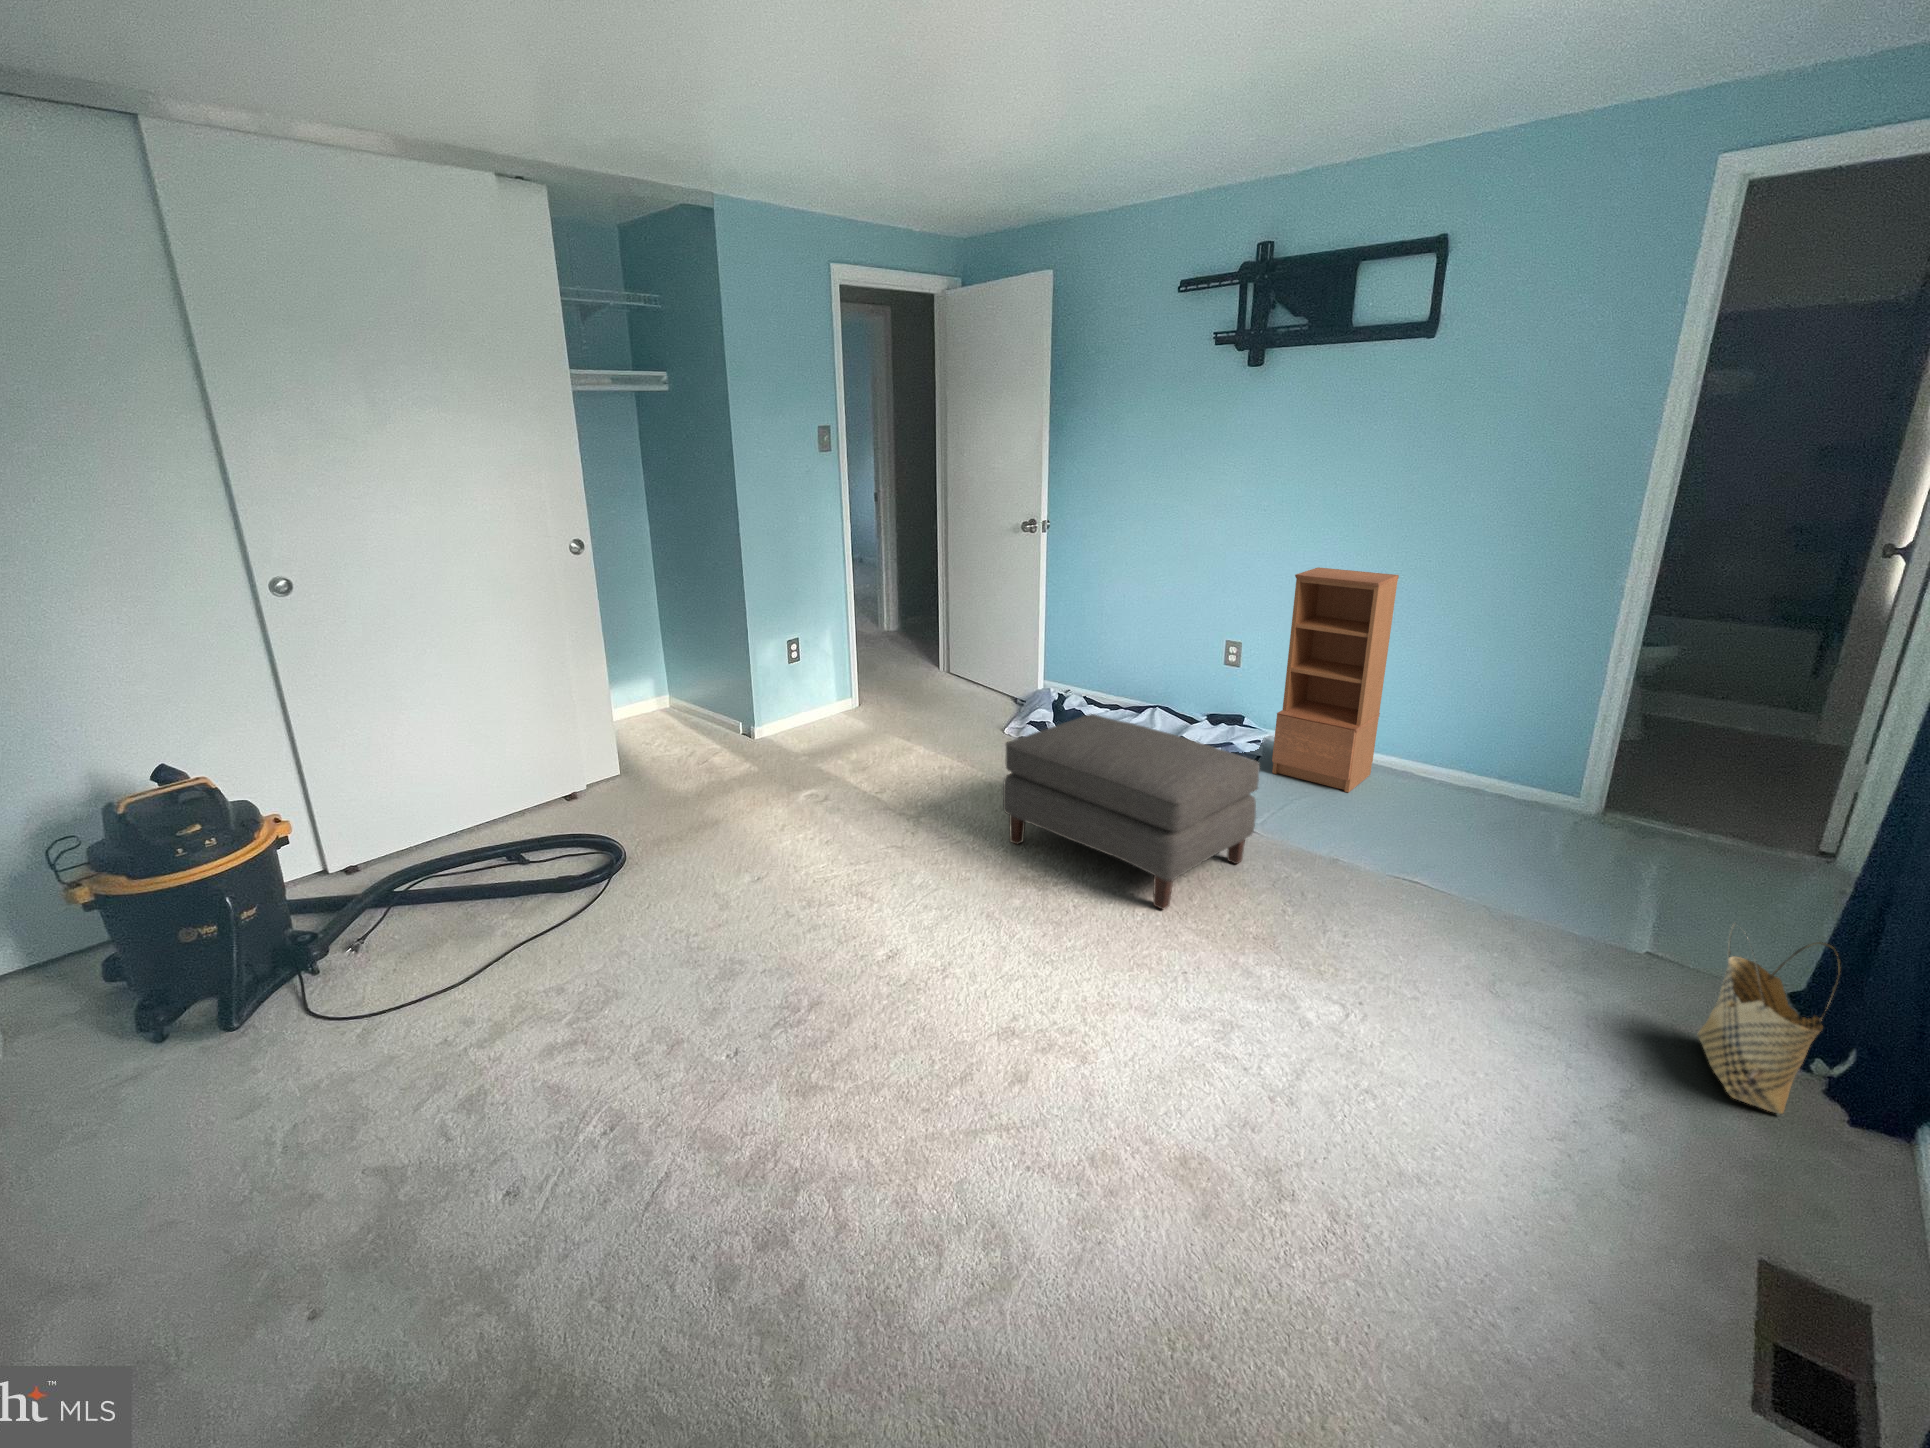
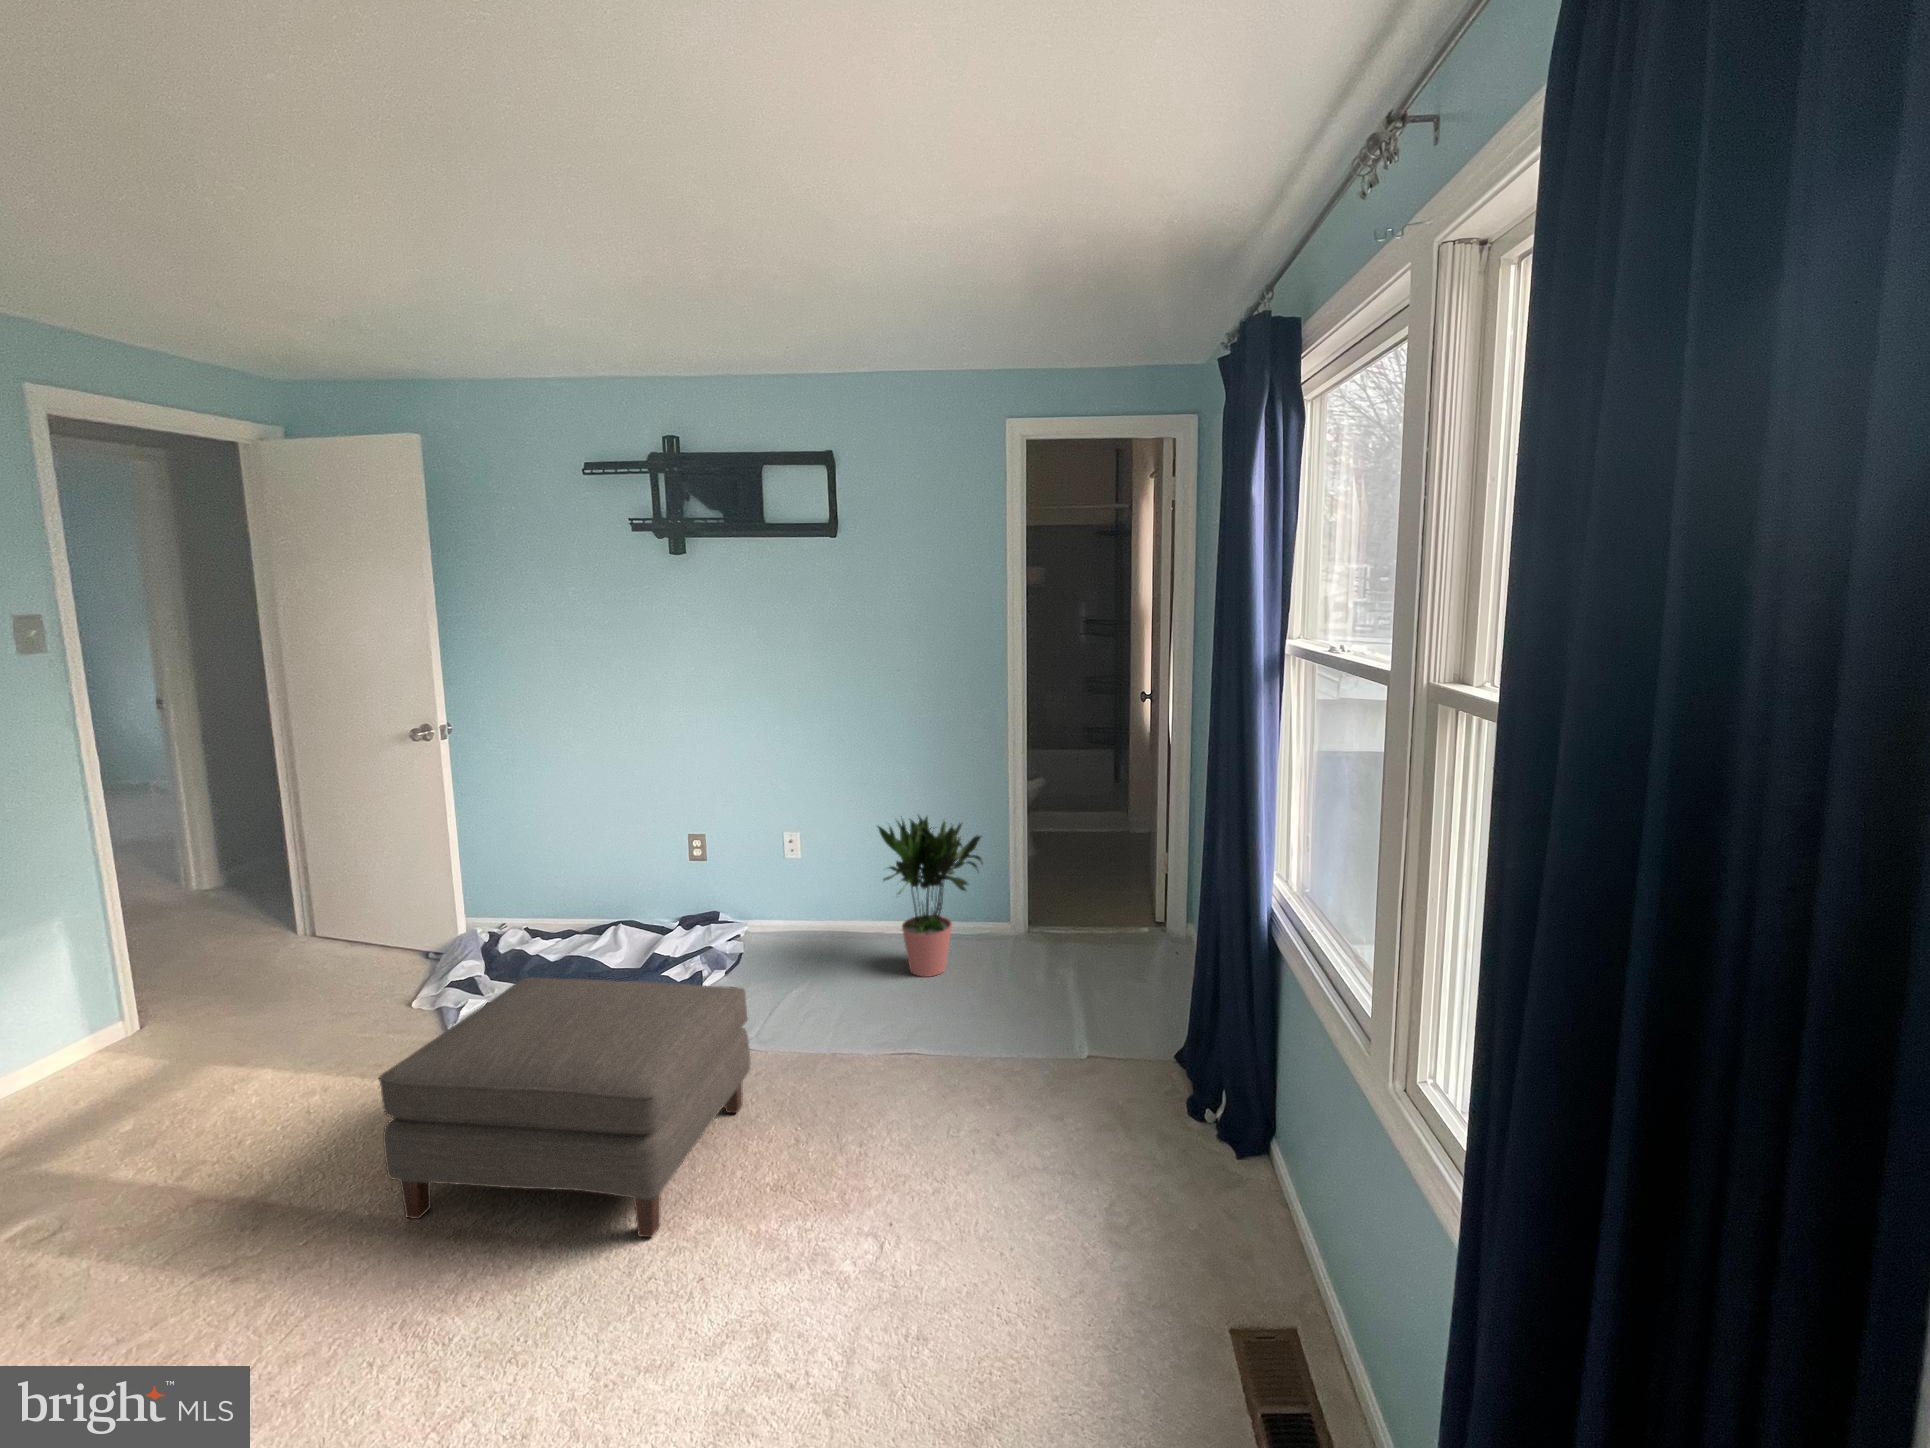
bookcase: present [1272,567,1399,792] -> none [750,747,850,966]
potted plant: none [1404,646,1570,830] -> present [878,816,982,977]
woven basket: present [1697,922,1840,1114] -> none [1150,1030,1232,1197]

